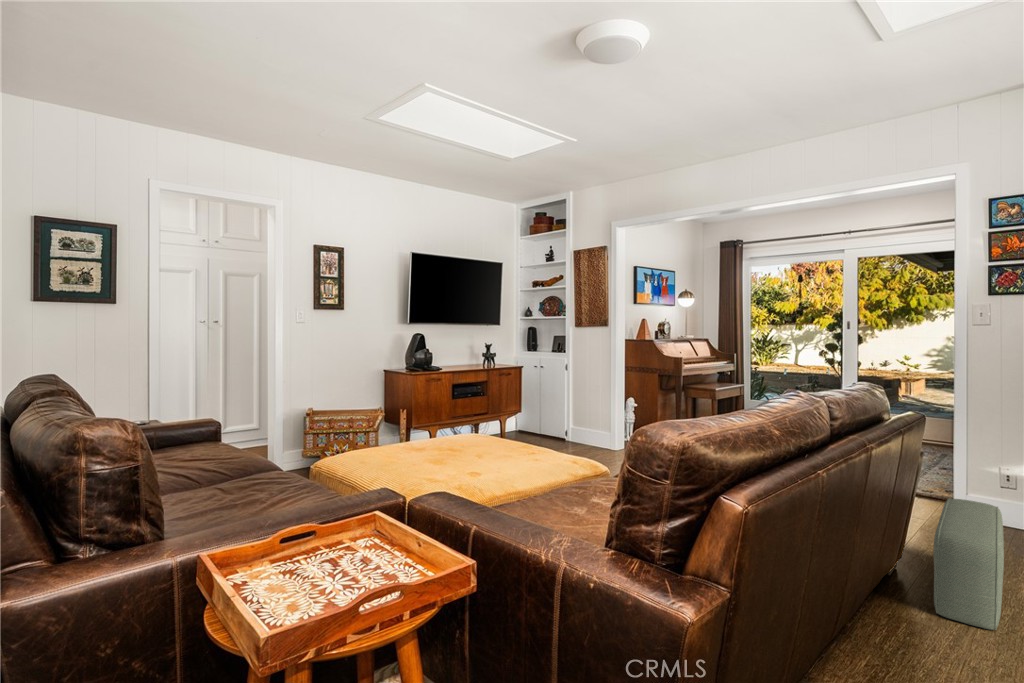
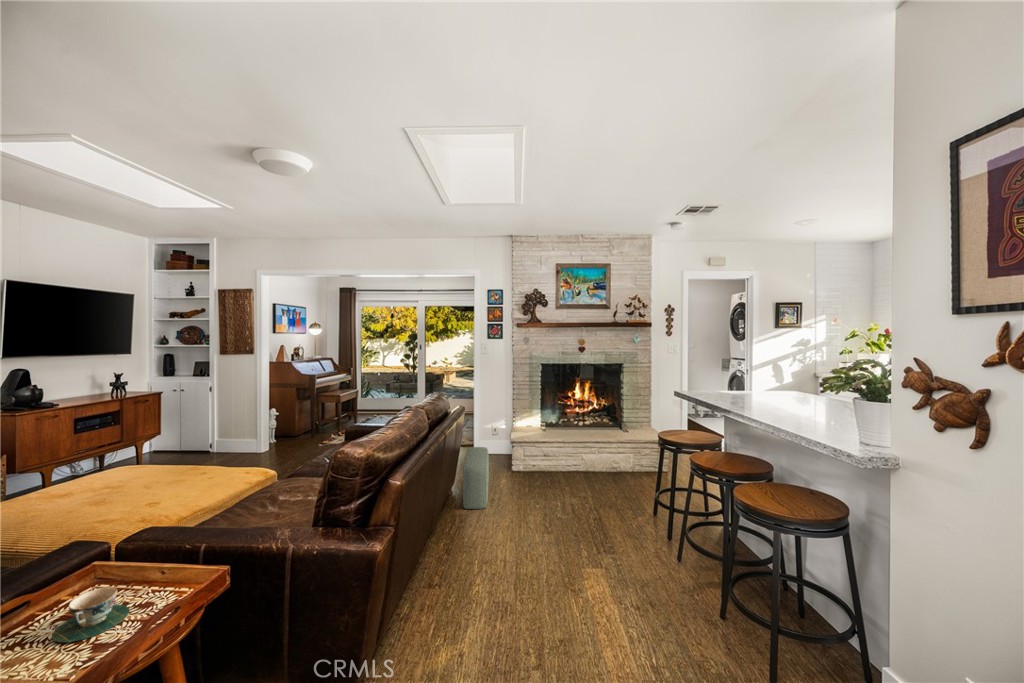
teacup: none [305,537,376,594] -> present [52,587,129,642]

